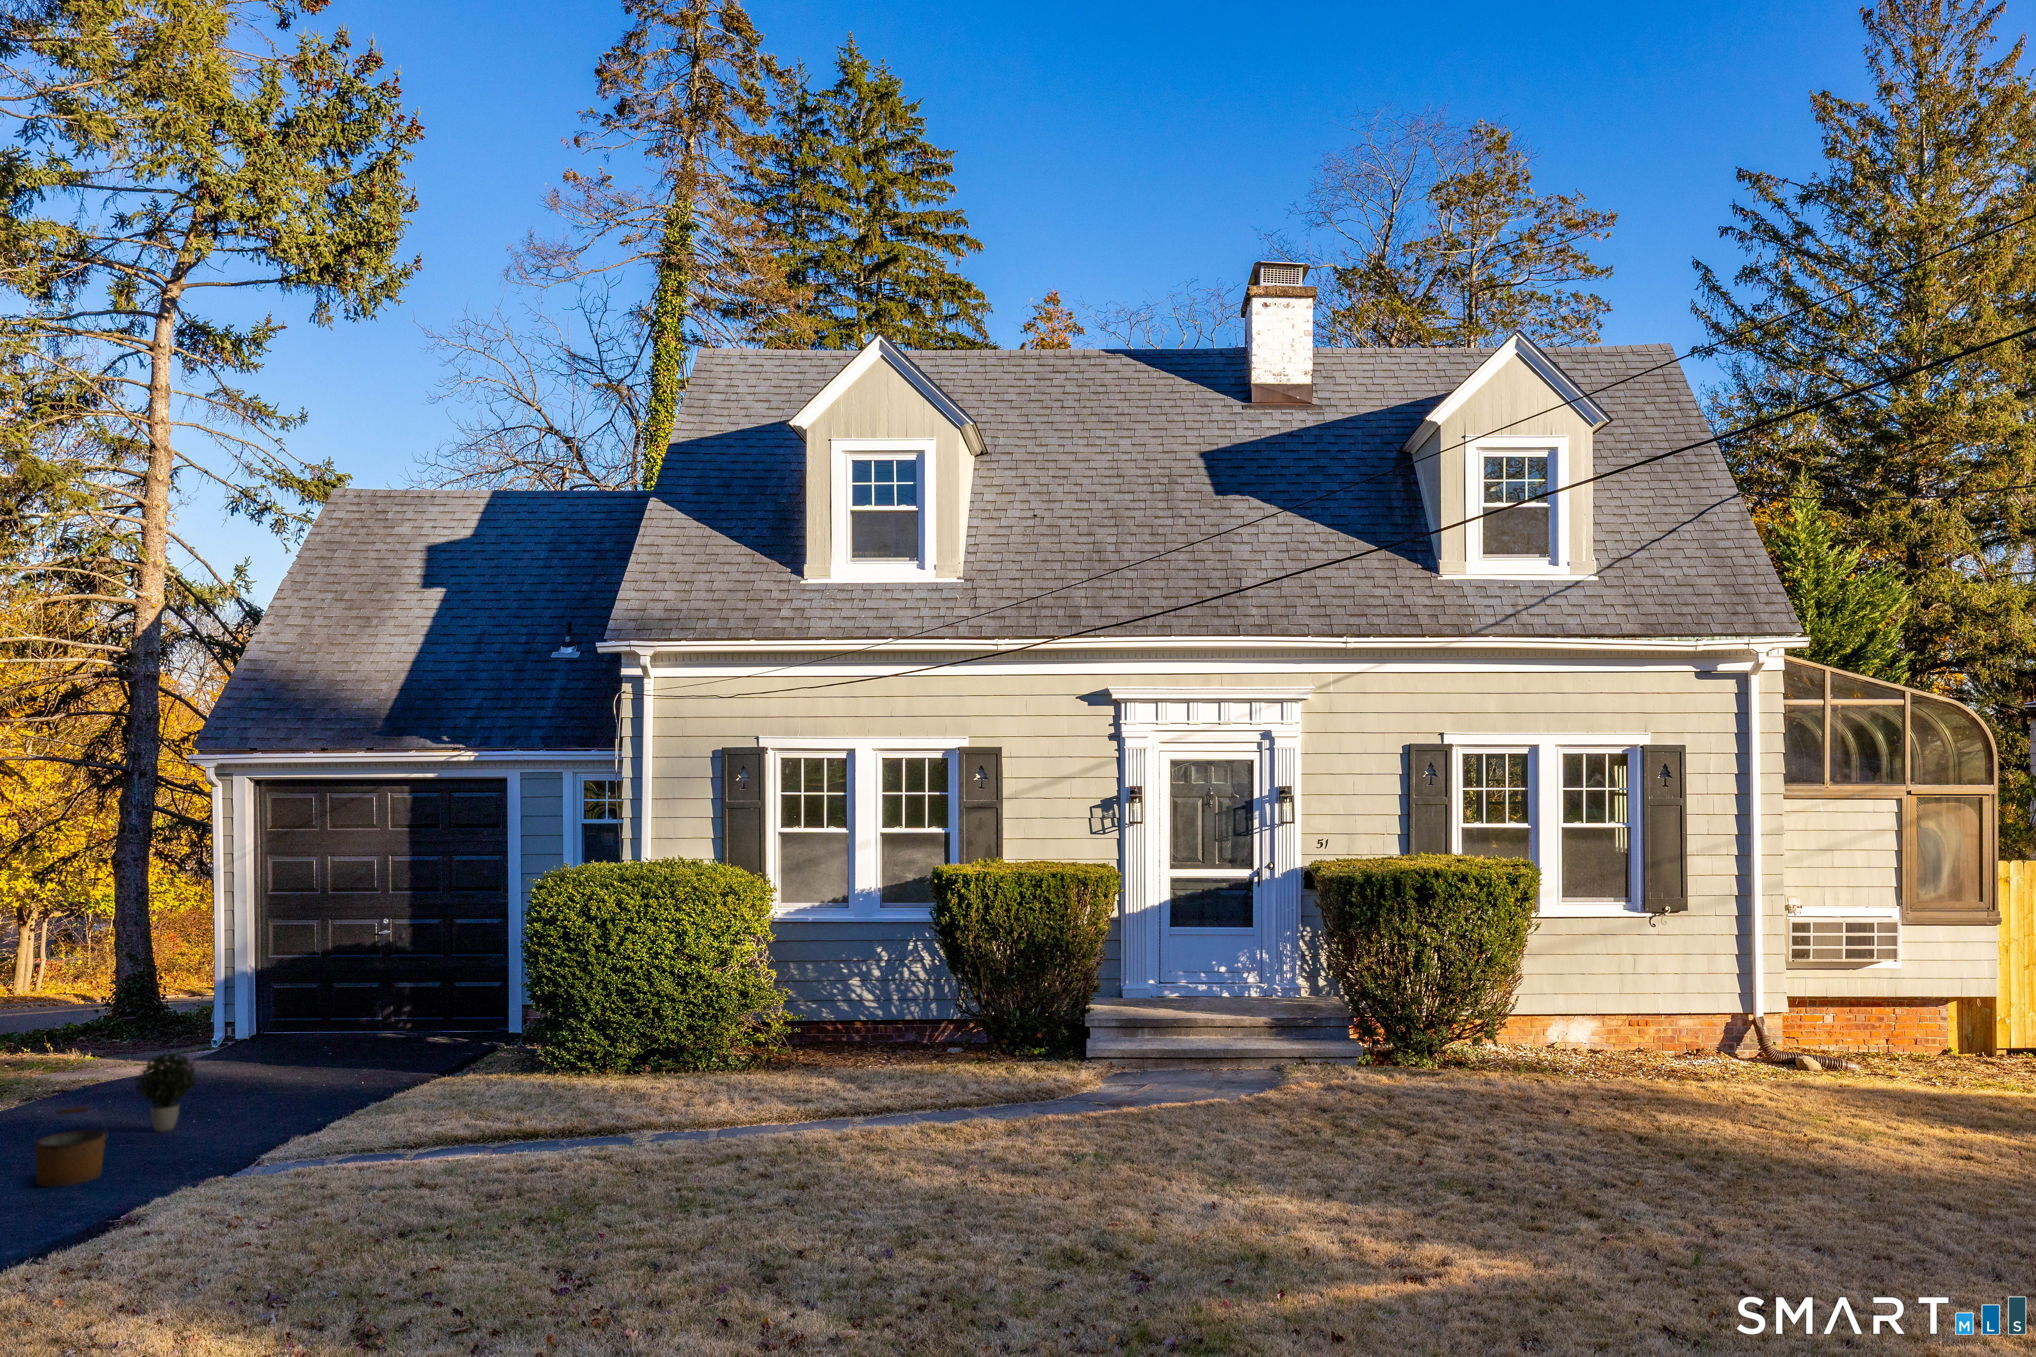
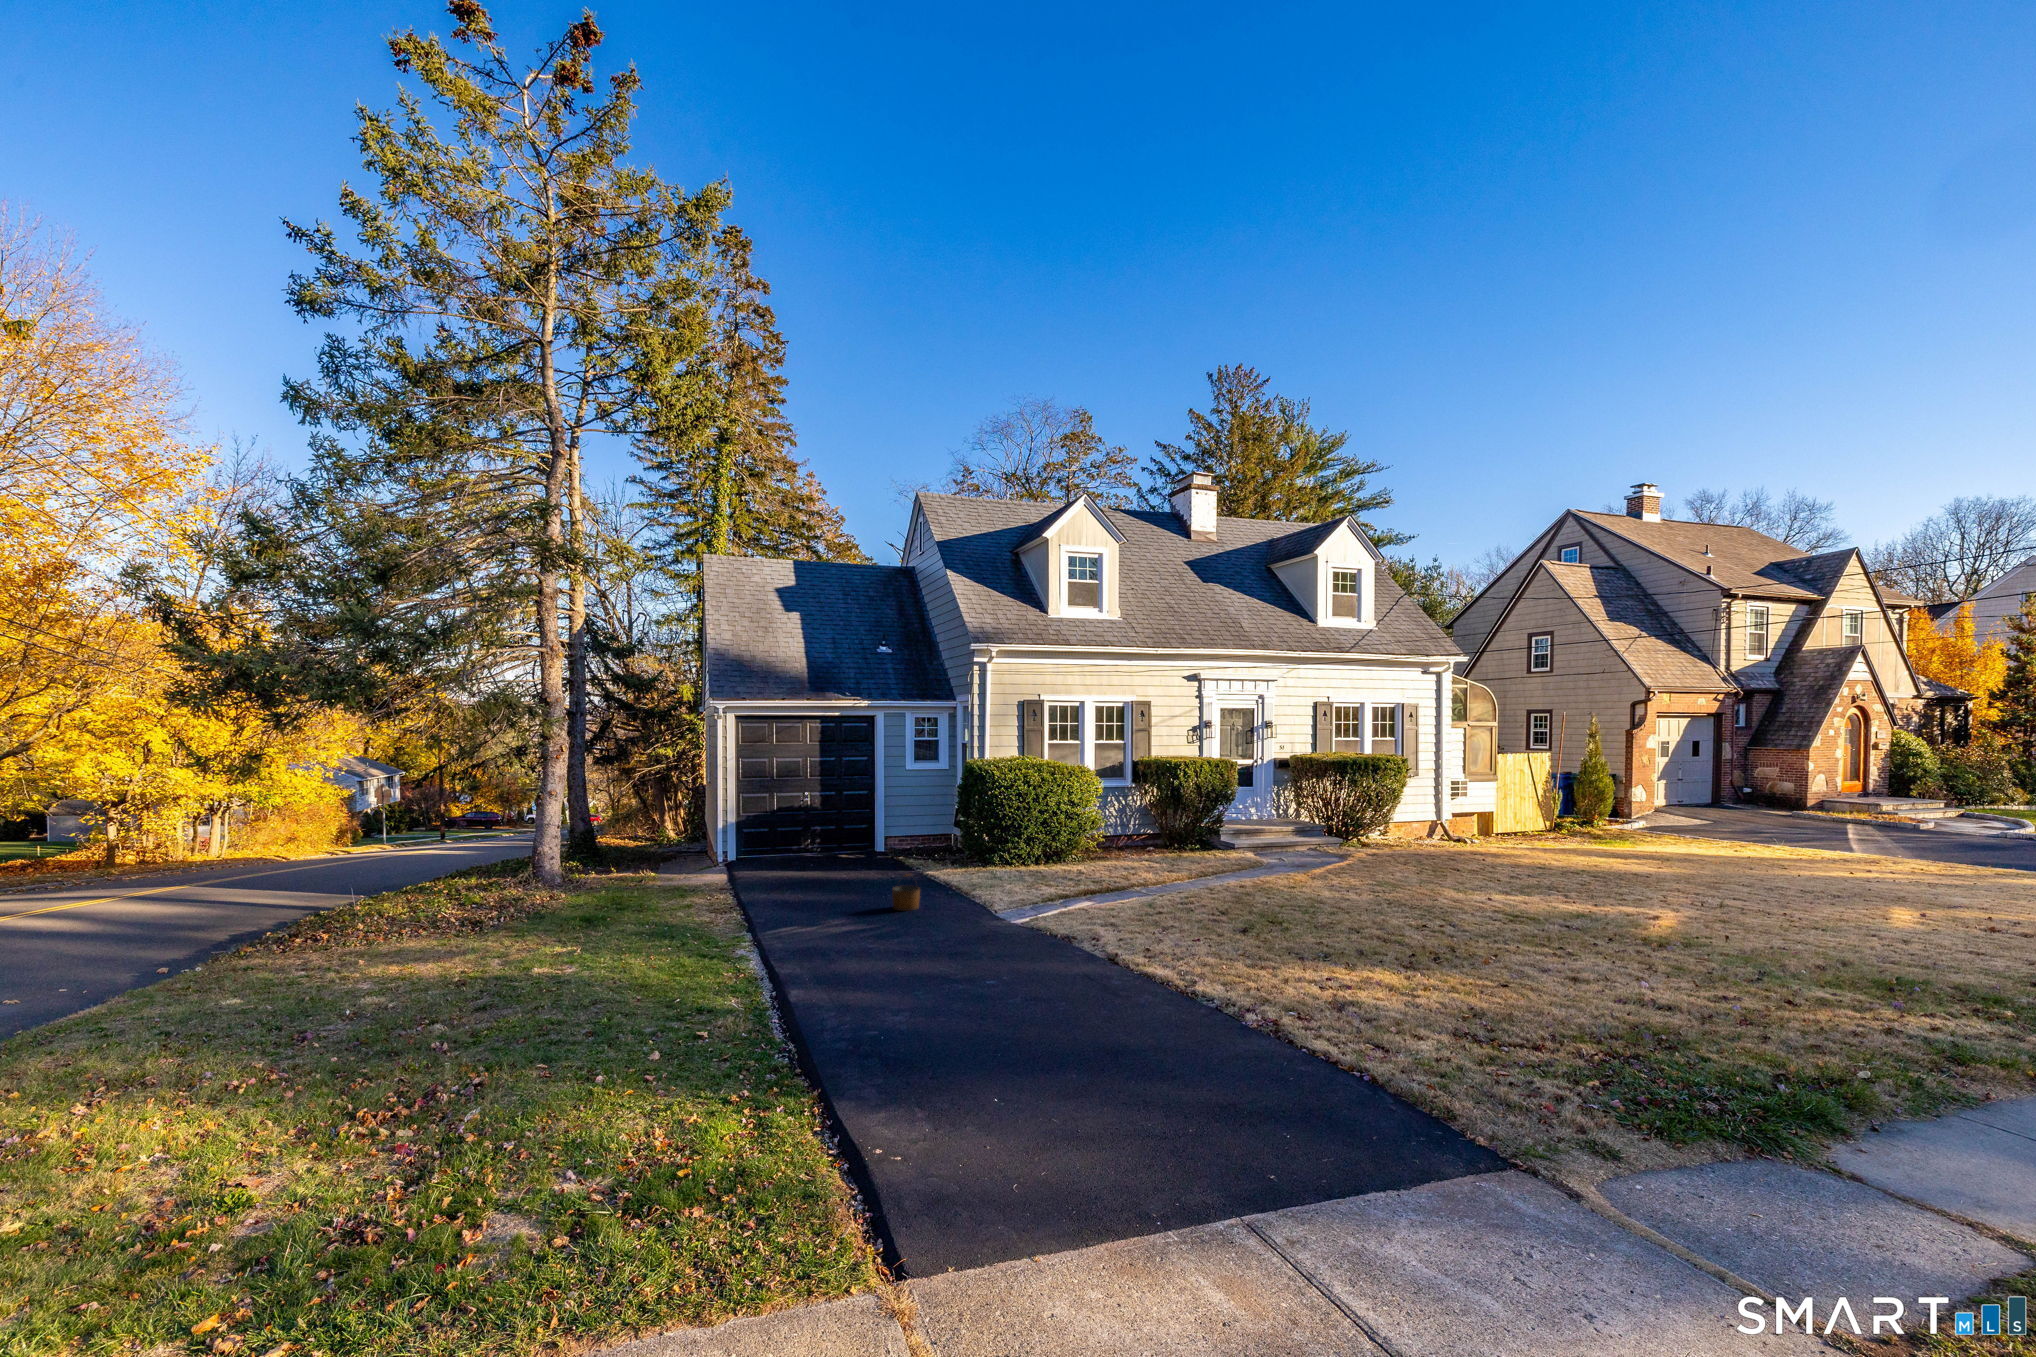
potted plant: present [134,1053,196,1132] -> none [856,853,883,893]

